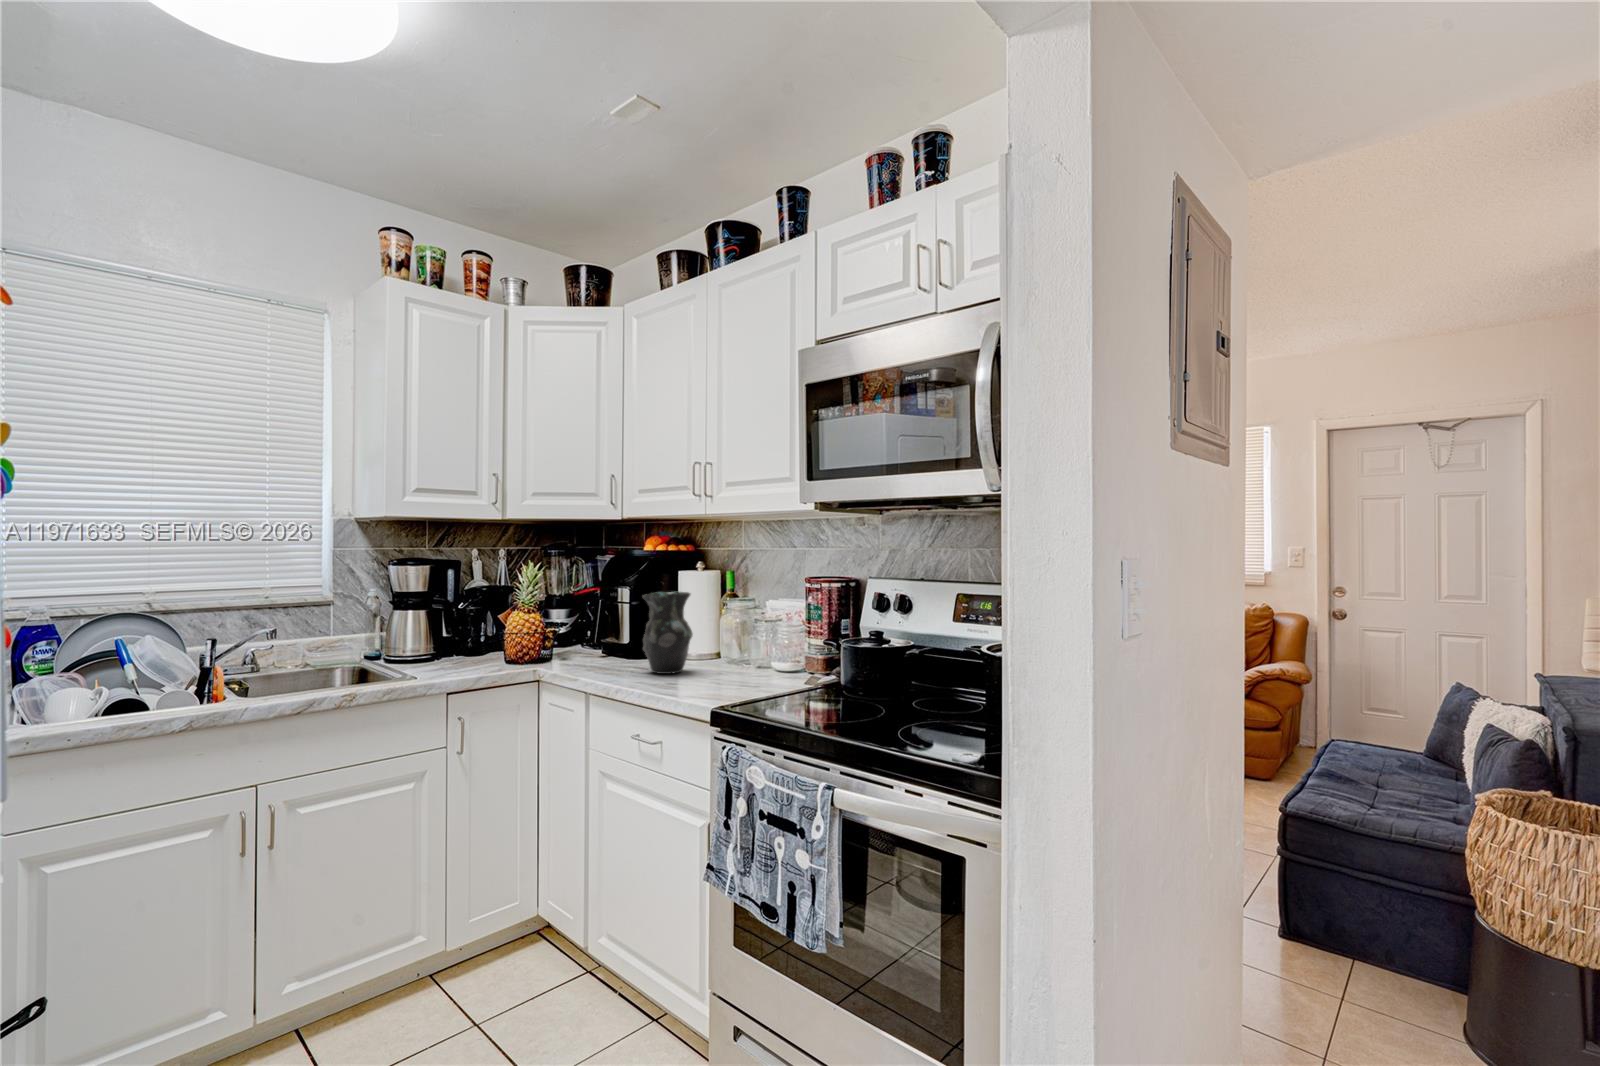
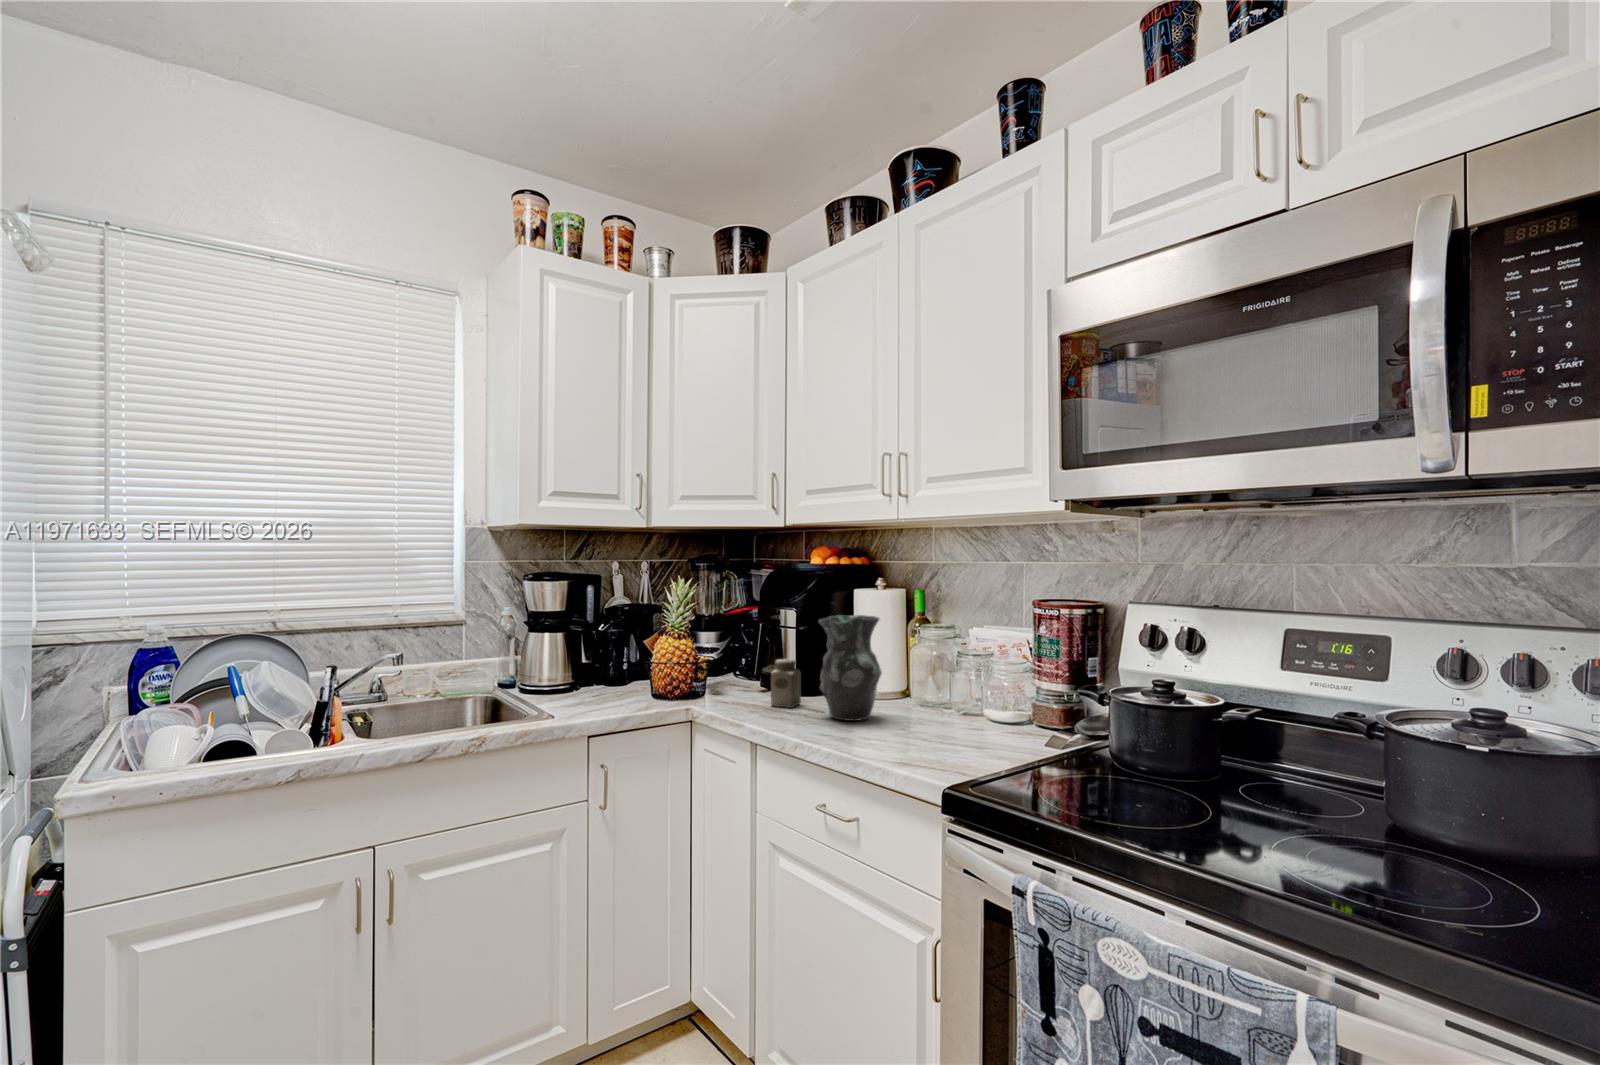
salt shaker: none [605,628,631,667] -> present [771,659,801,708]

